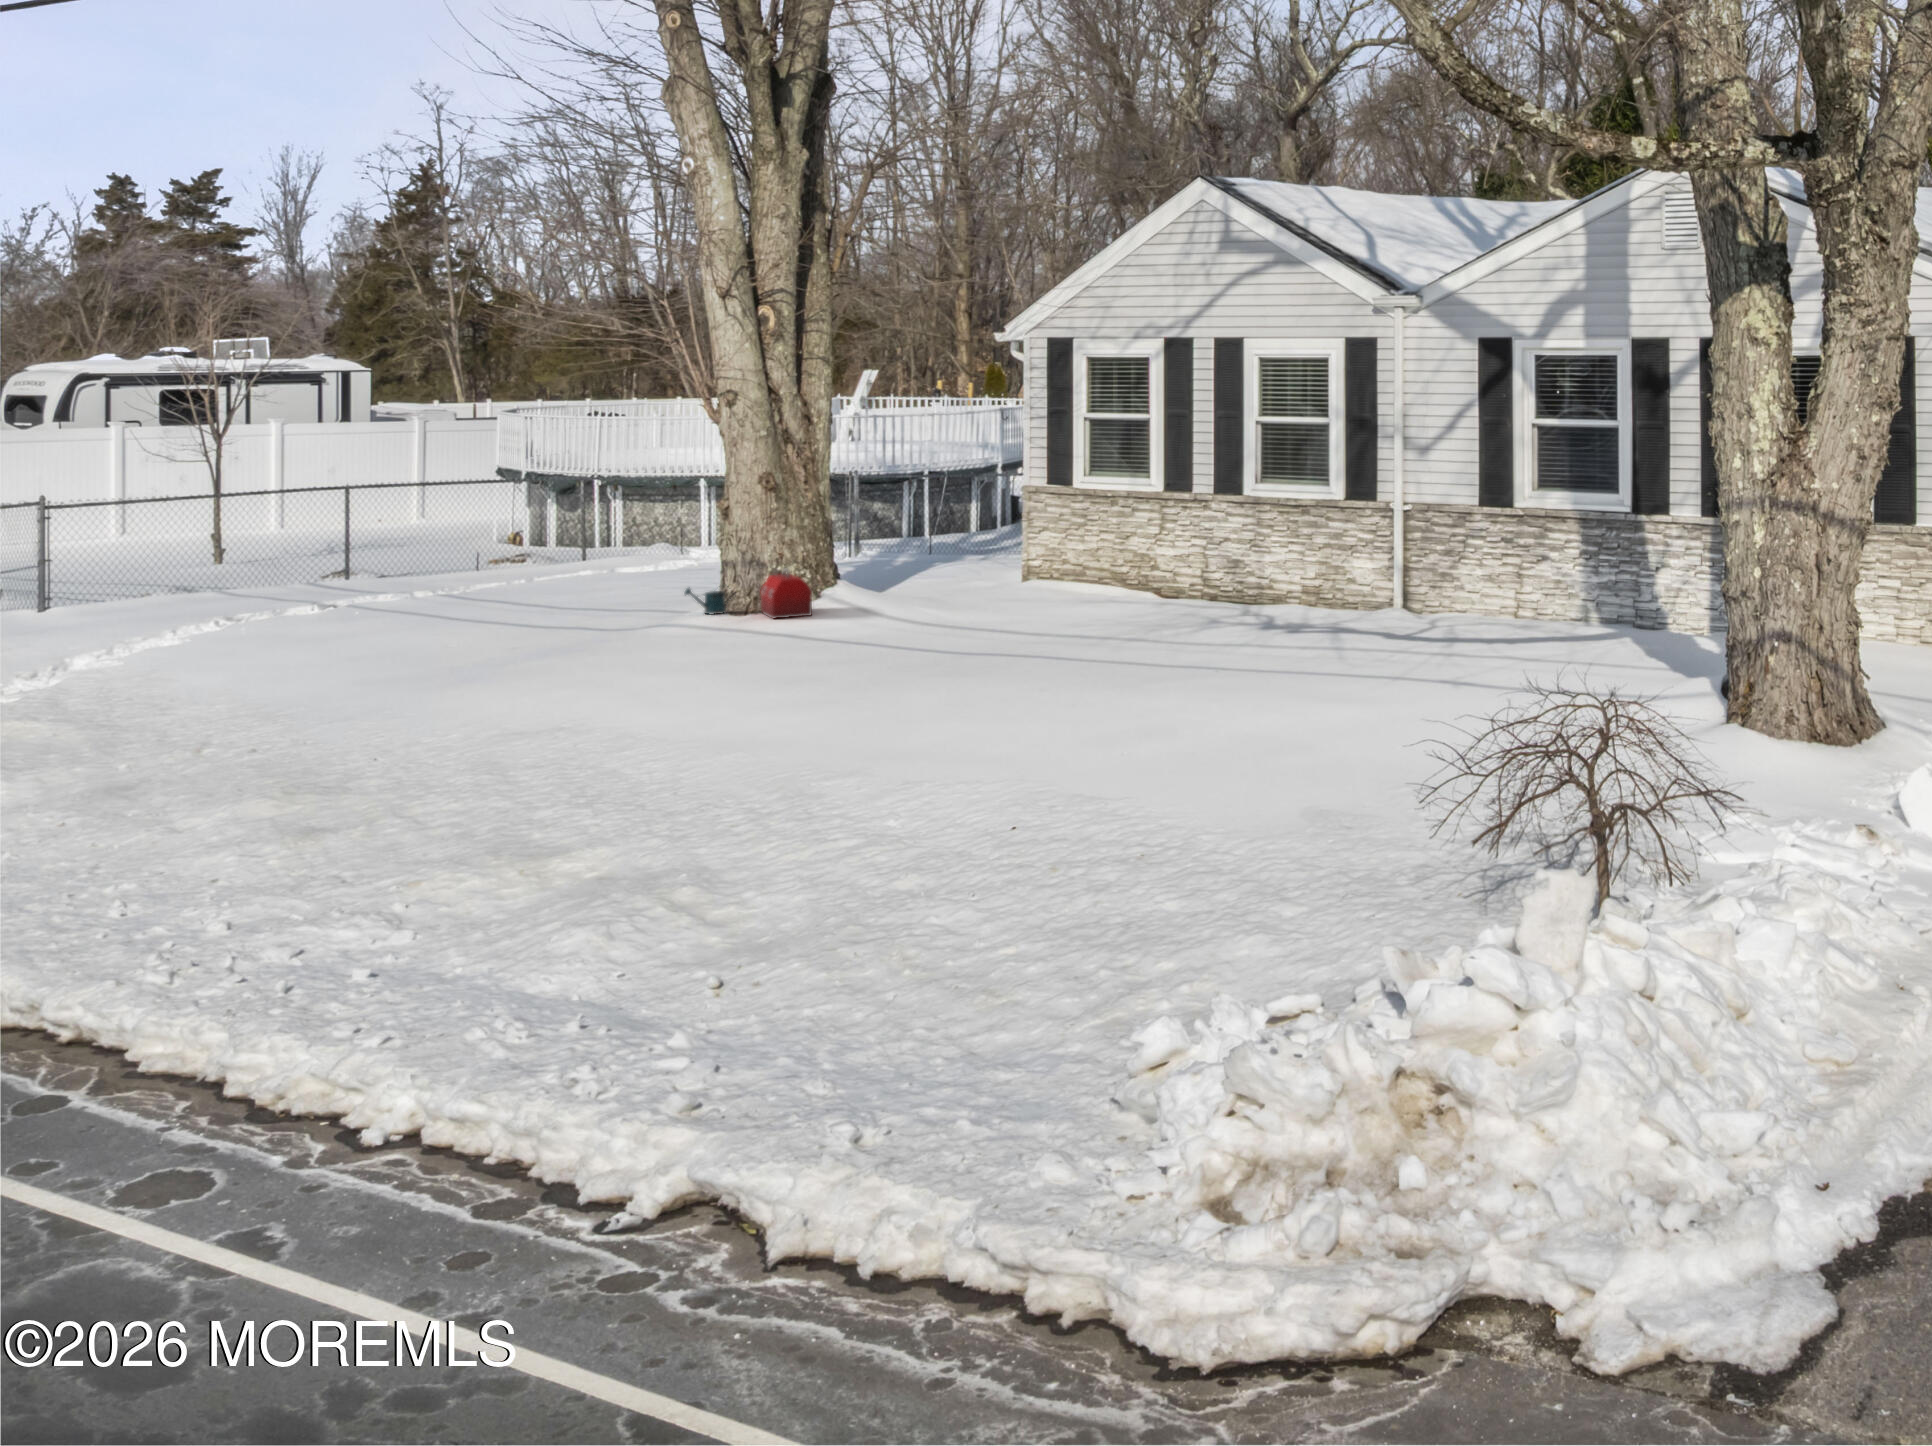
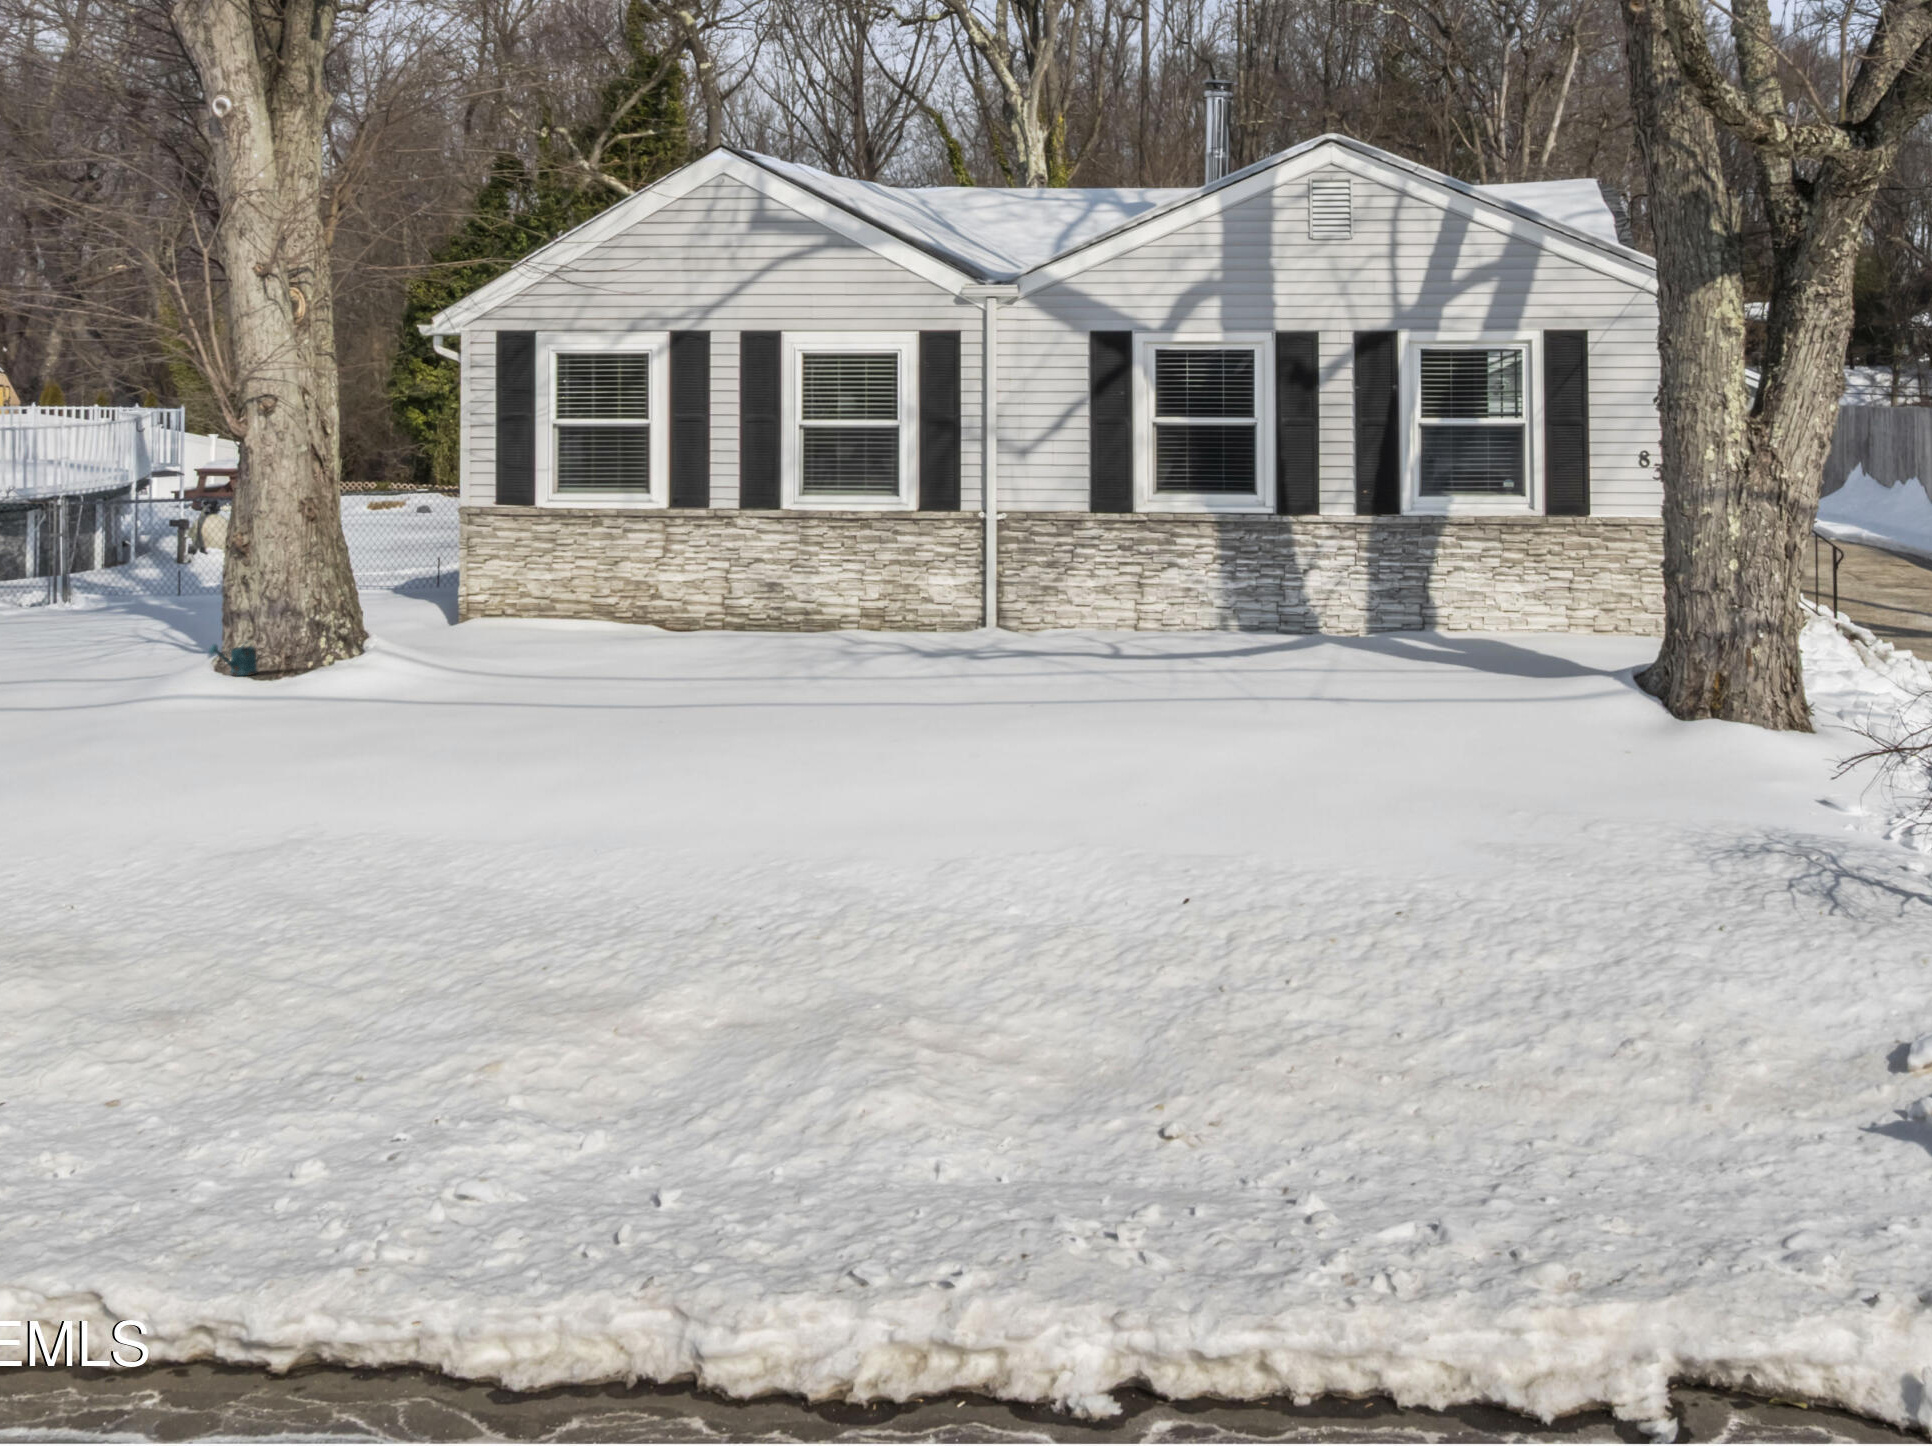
toolbox: present [761,568,812,619] -> none [305,614,386,676]

